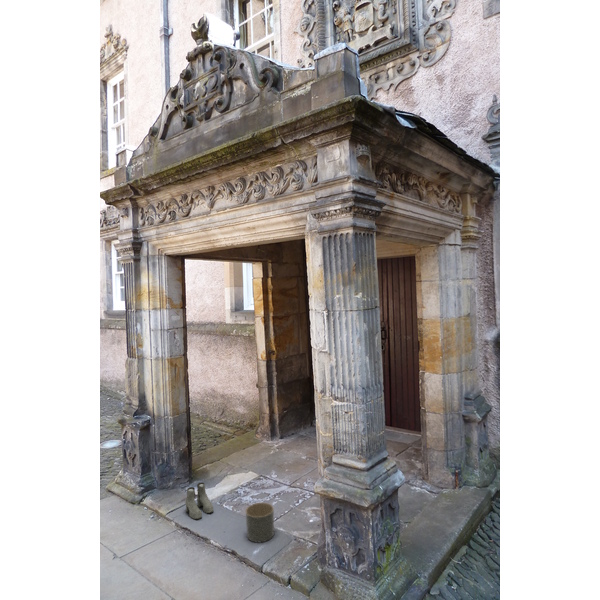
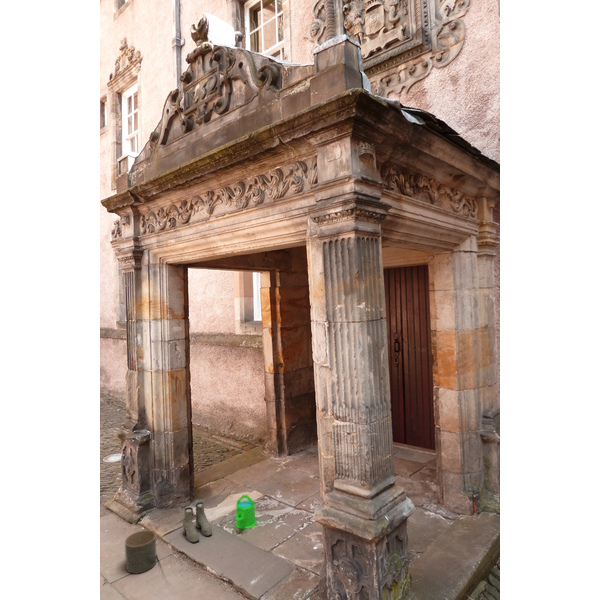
watering can: none [234,474,255,506] -> present [235,495,257,529]
planter: present [246,503,274,542] -> present [125,530,156,573]

